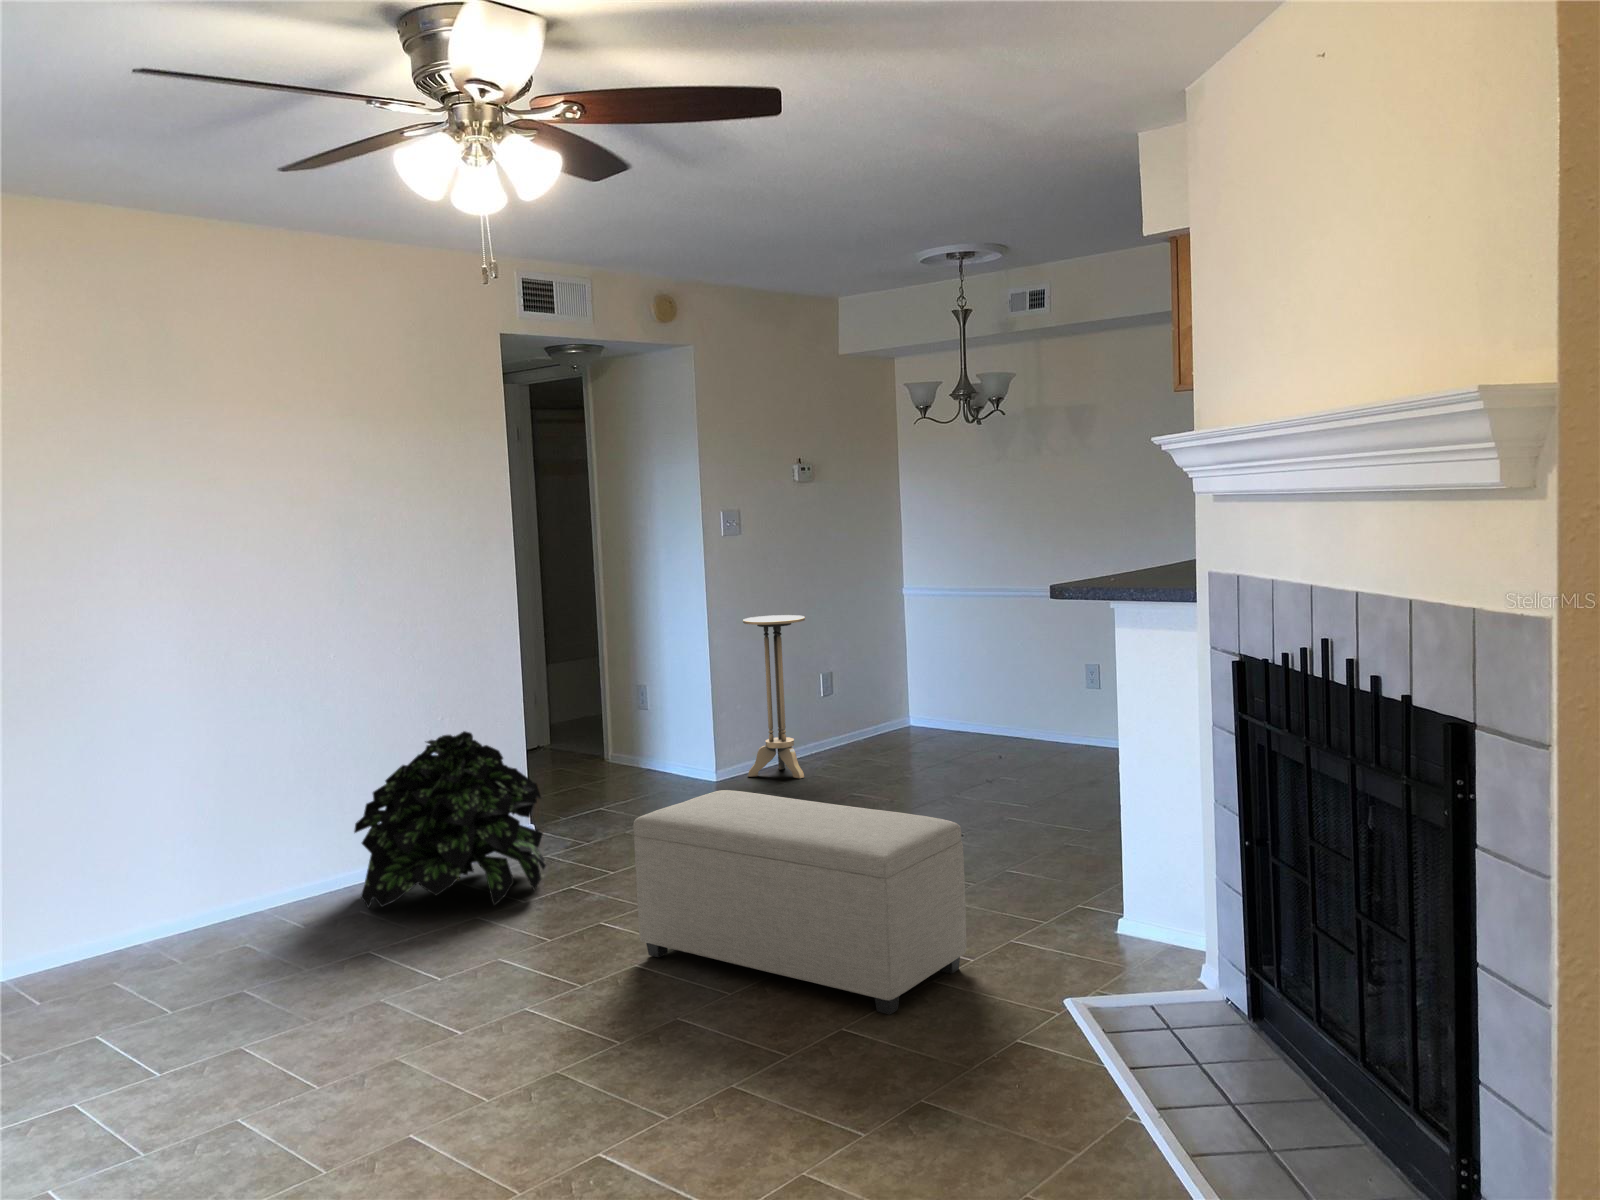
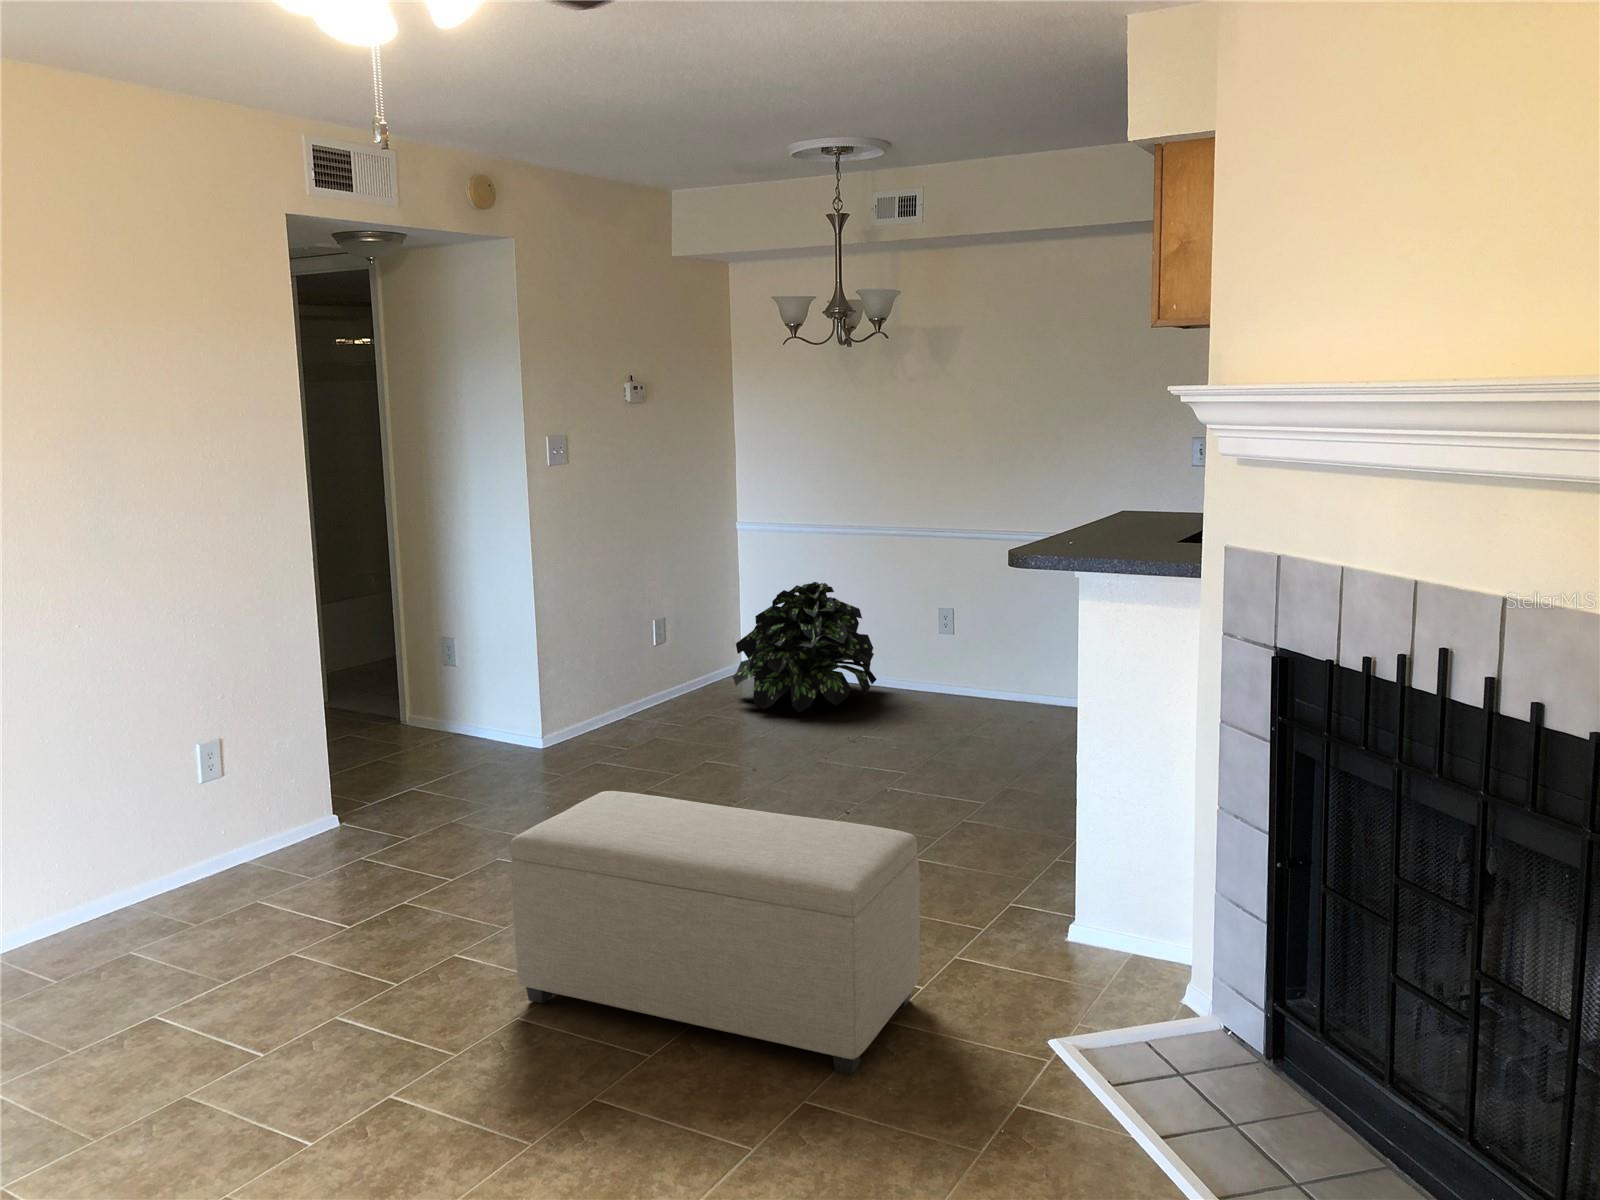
side table: present [743,615,805,778] -> none [575,556,646,741]
potted plant: present [354,731,546,908] -> present [733,582,877,712]

